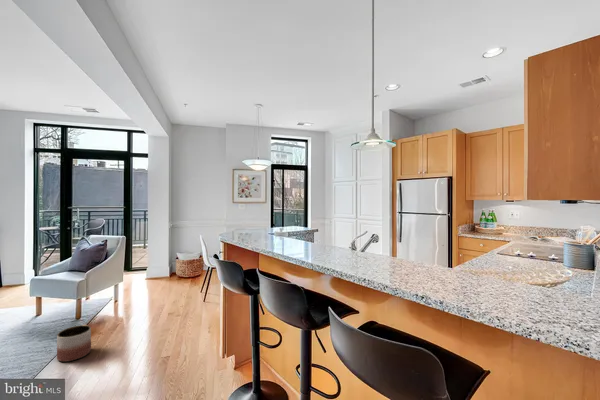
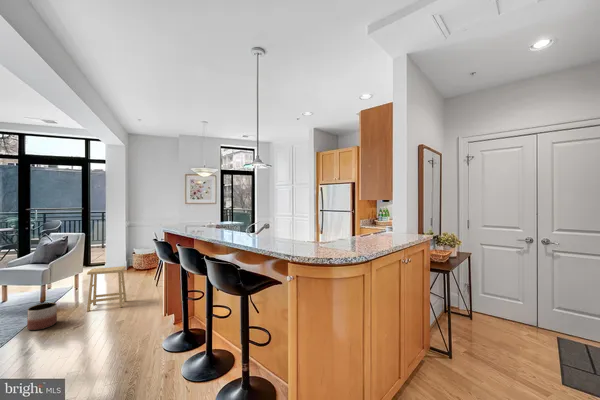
footstool: none [126,280,171,336] -> present [87,266,127,312]

